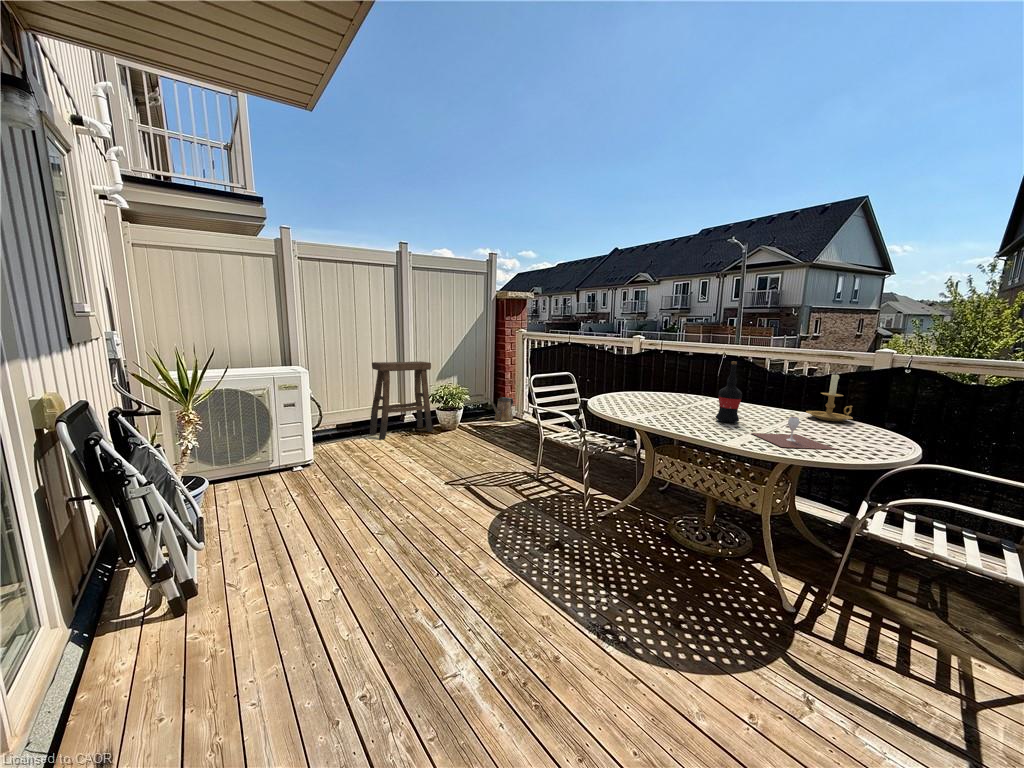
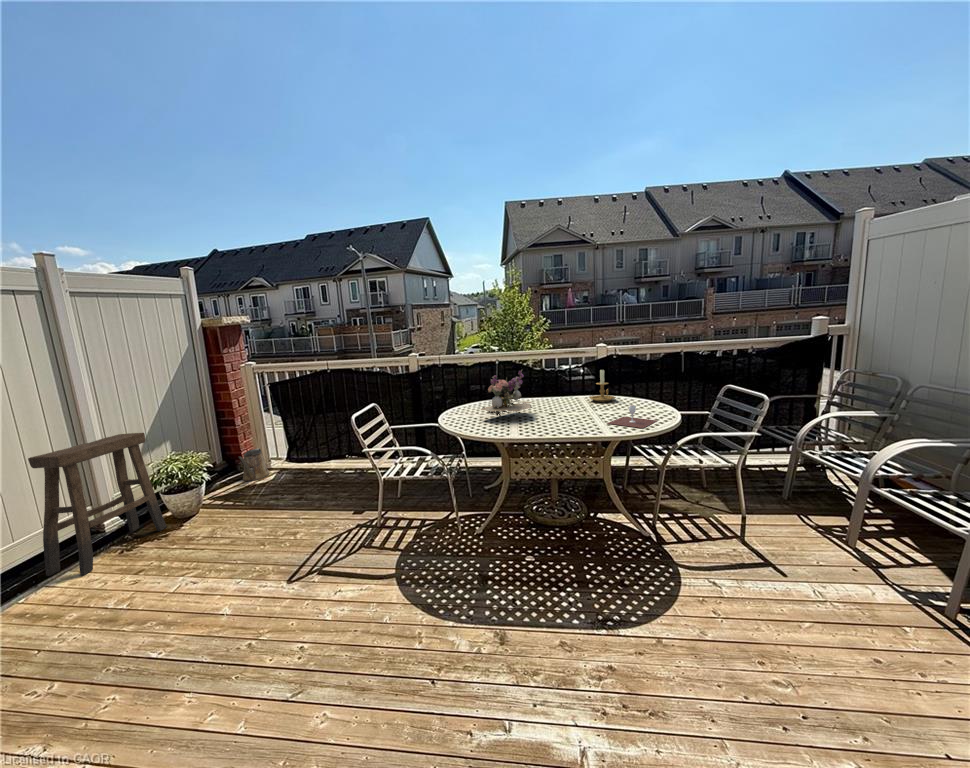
flower arrangement: none [630,355,701,403] -> present [481,371,532,416]
wine bottle: present [716,361,742,423] -> none [565,372,583,419]

